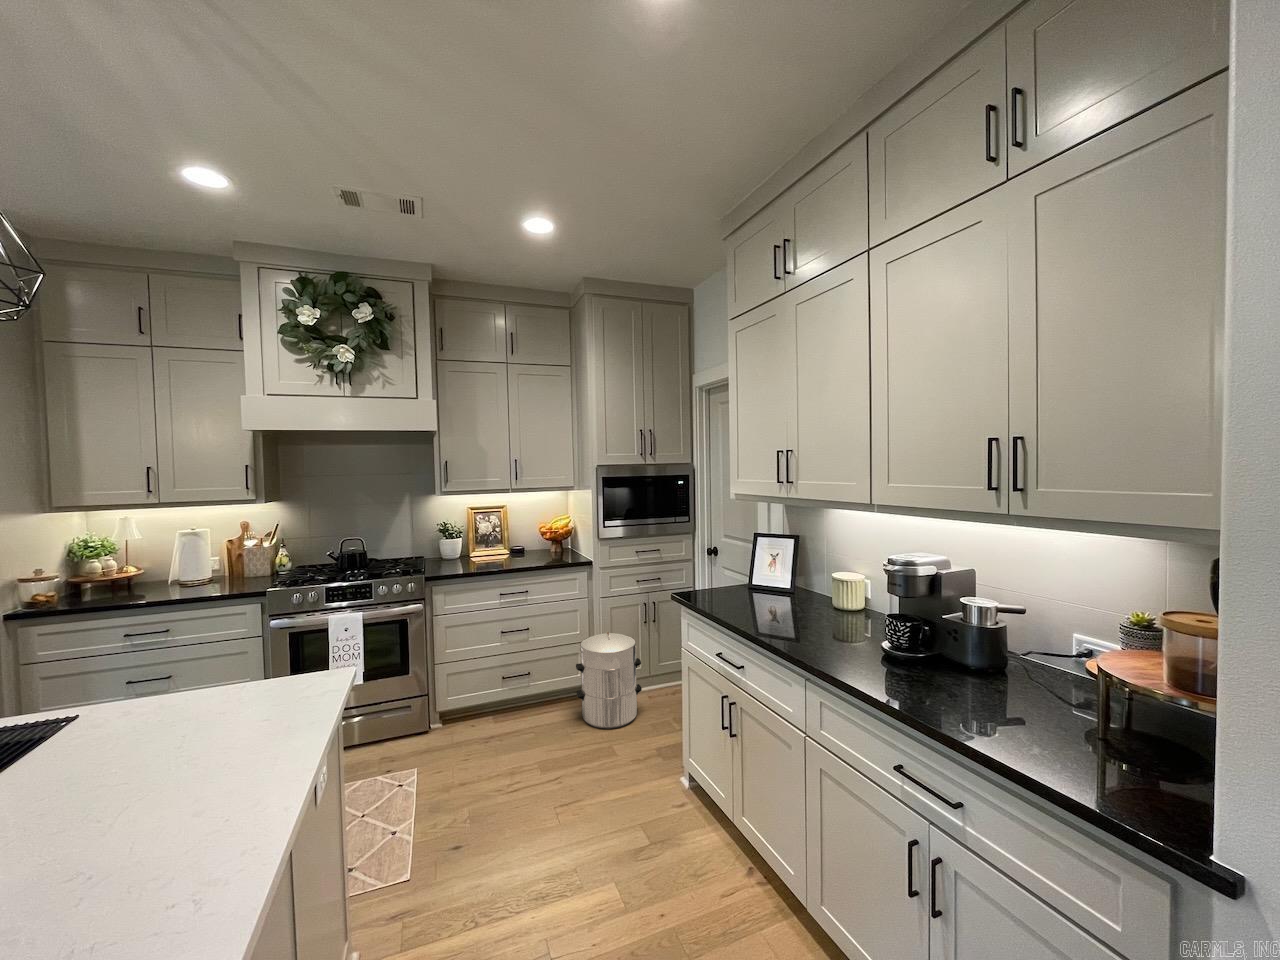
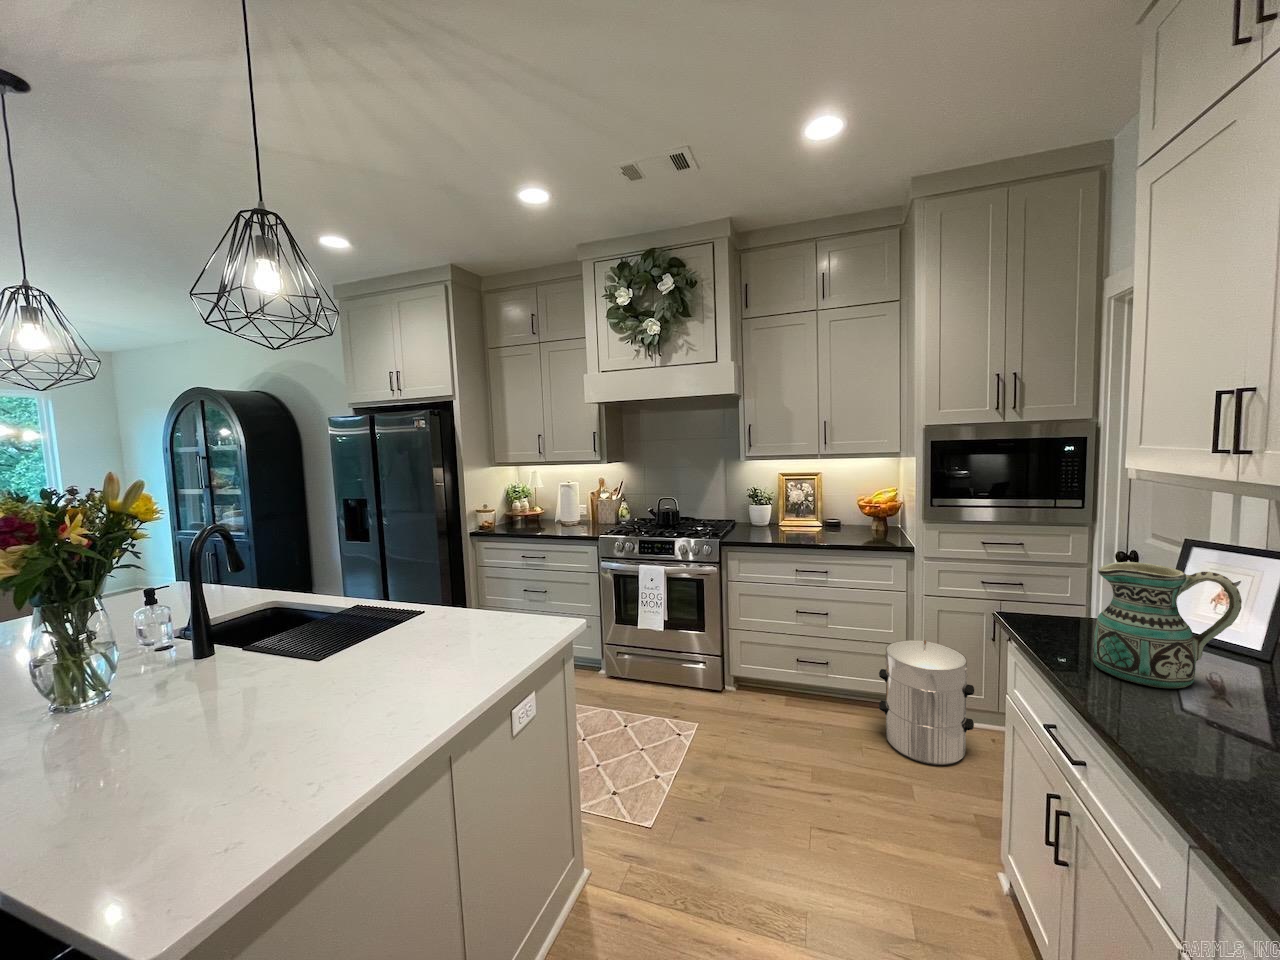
ceramic pitcher: none [736,545,792,612] -> present [1093,562,1242,688]

